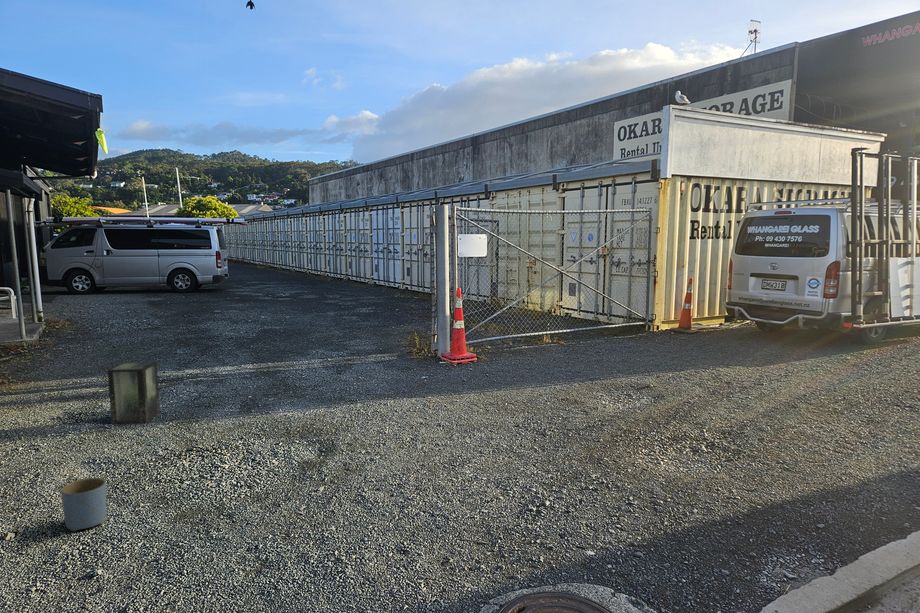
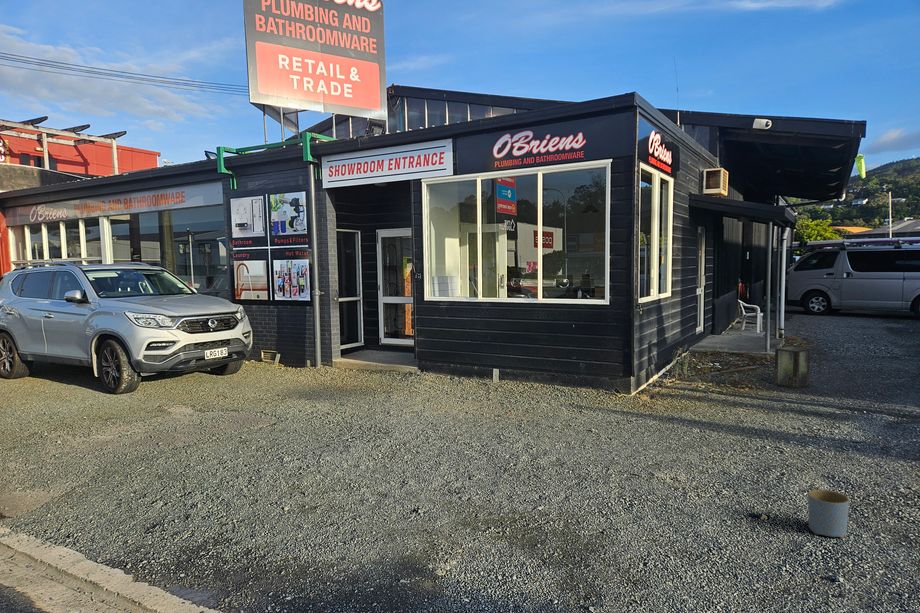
storage box: present [108,362,160,424] -> present [774,347,810,388]

